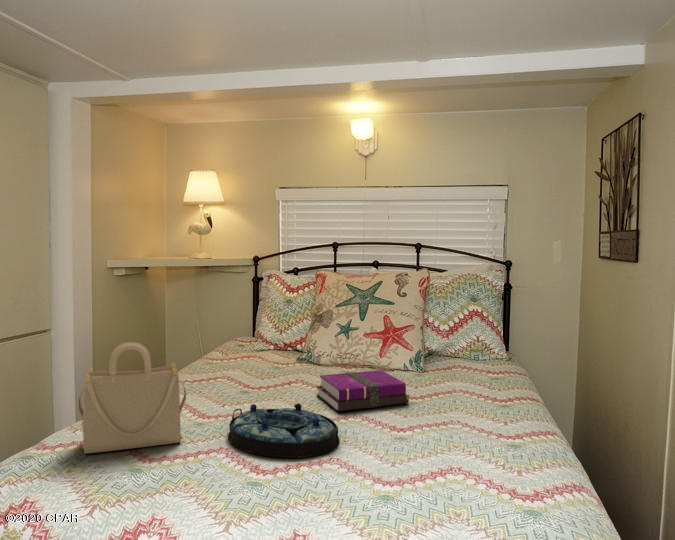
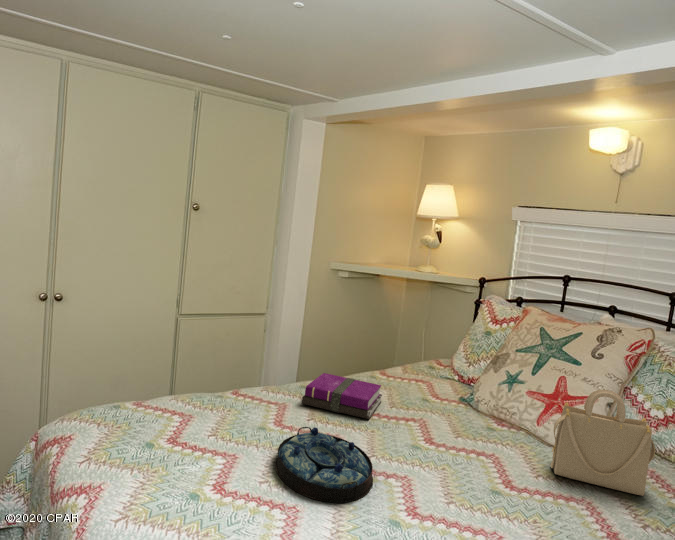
handbag: present [78,342,186,453] -> present [551,390,655,496]
notebook: present [317,370,409,411] -> present [302,373,382,419]

